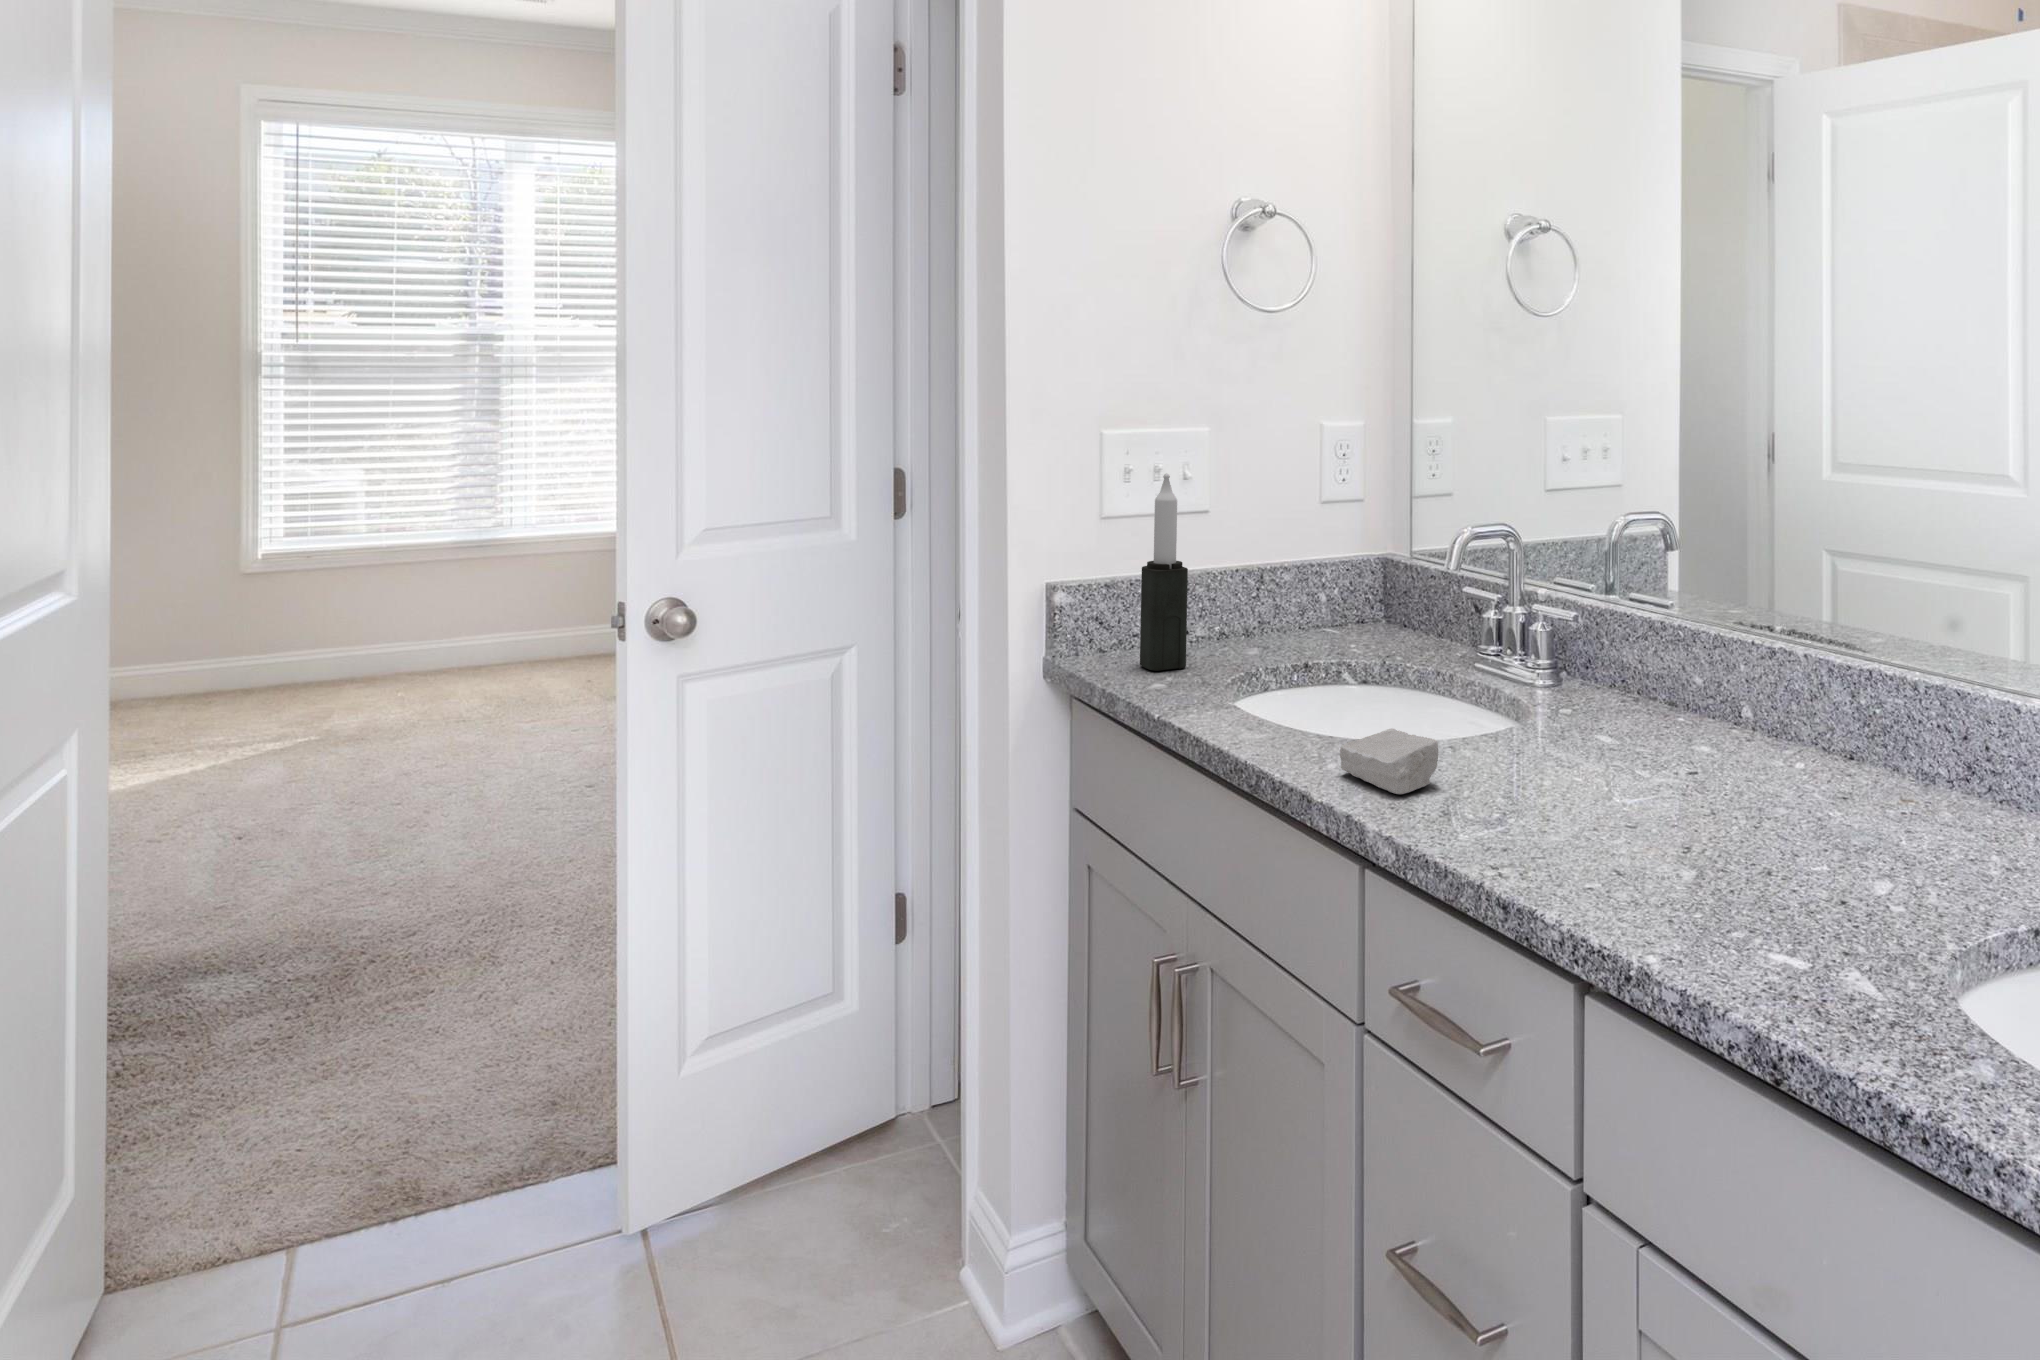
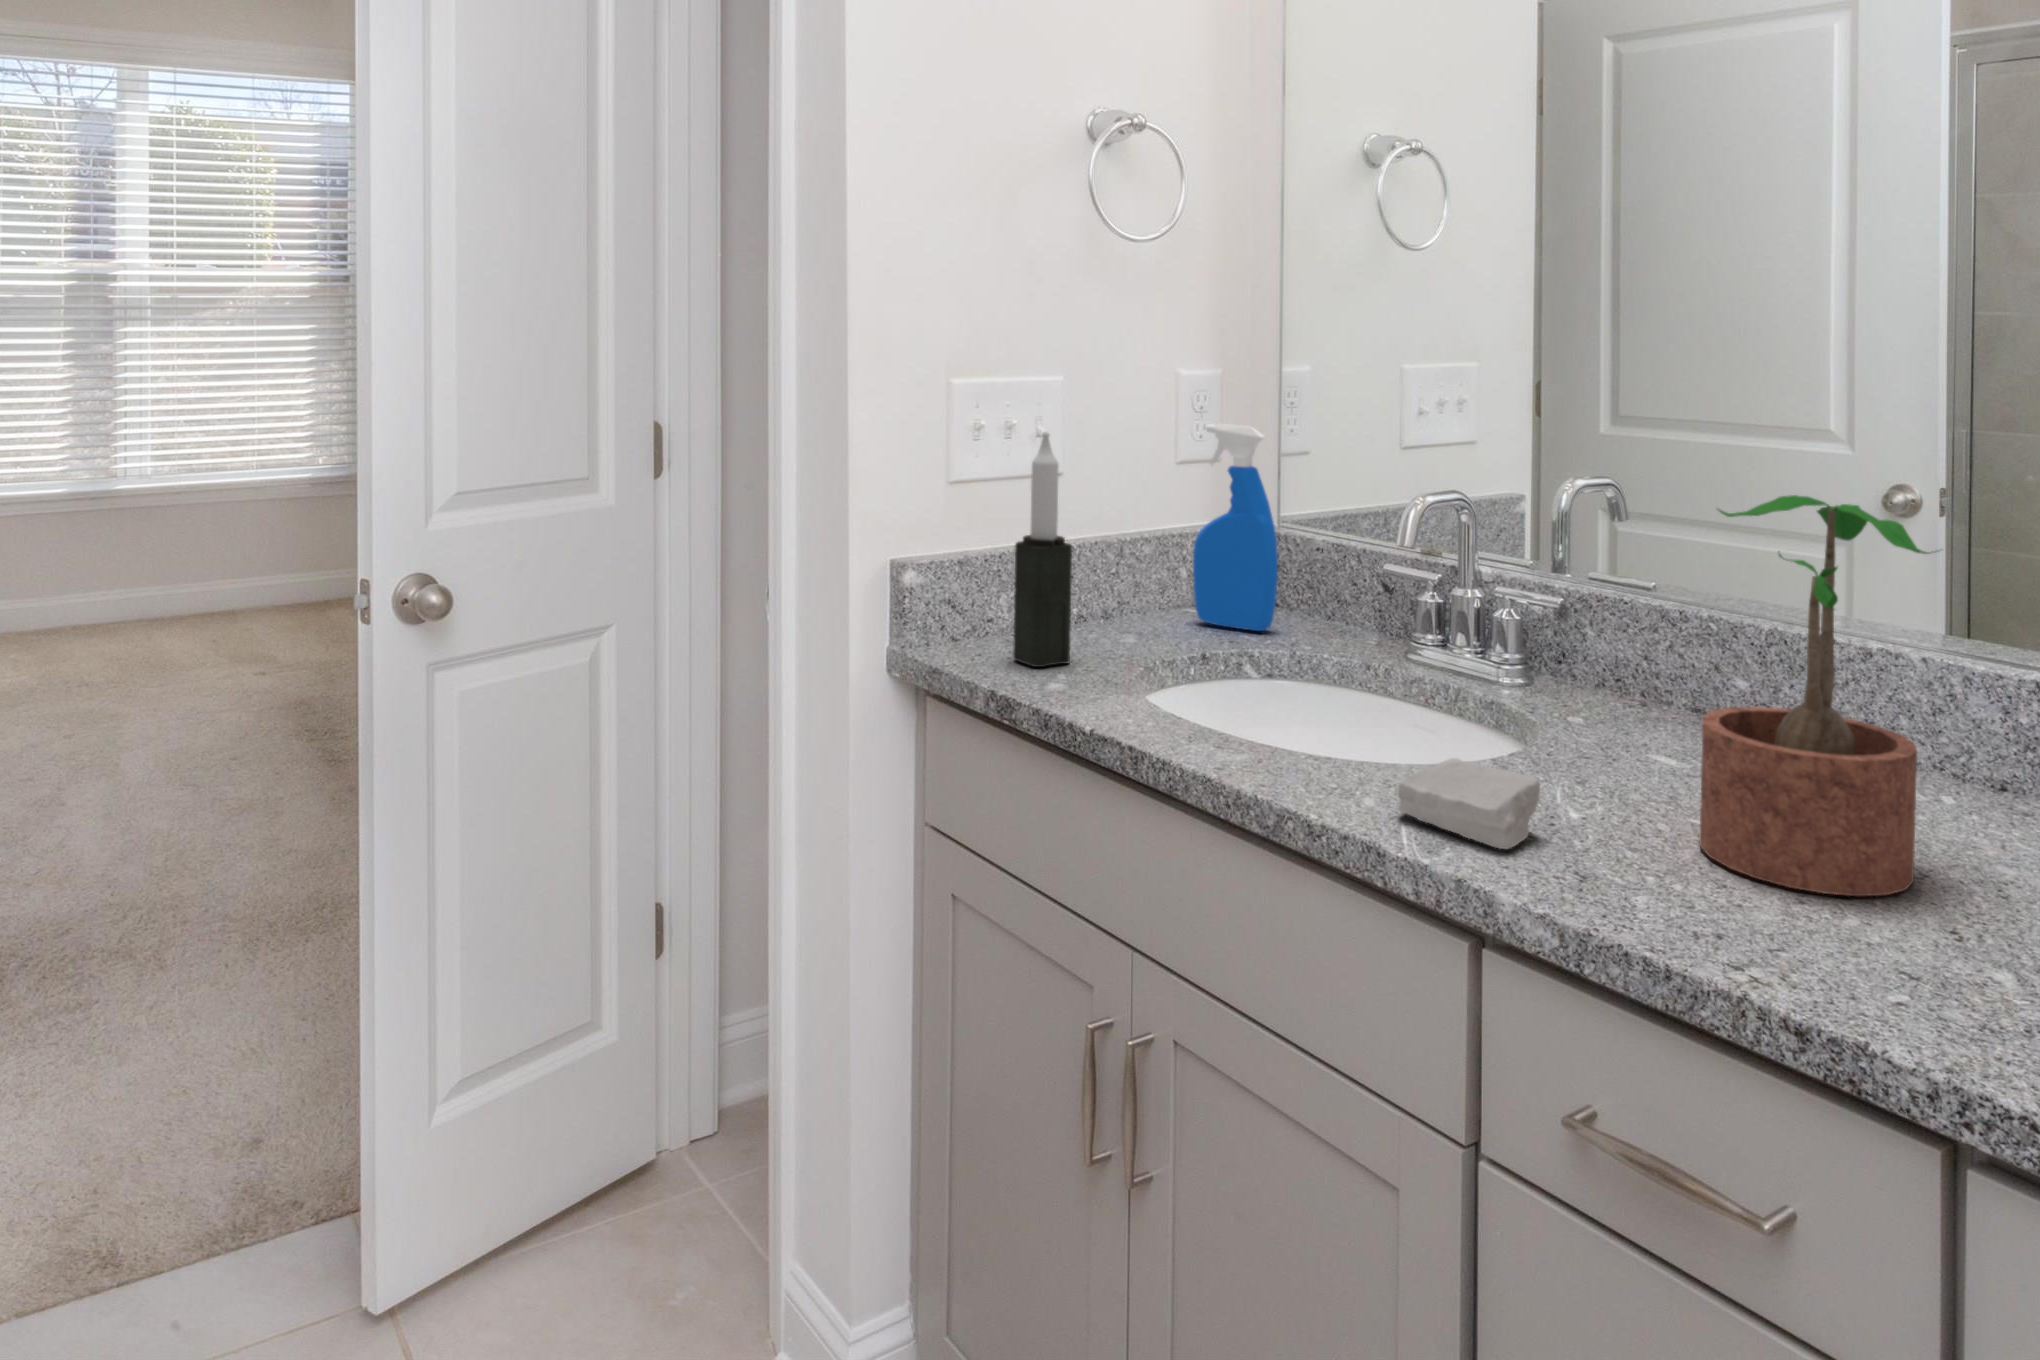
spray bottle: none [1320,468,1386,645] -> present [1193,424,1278,631]
potted plant: none [1553,519,1705,825] -> present [1700,495,1933,896]

